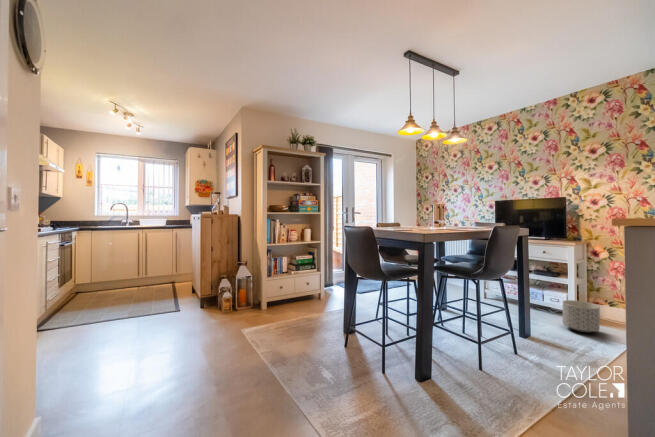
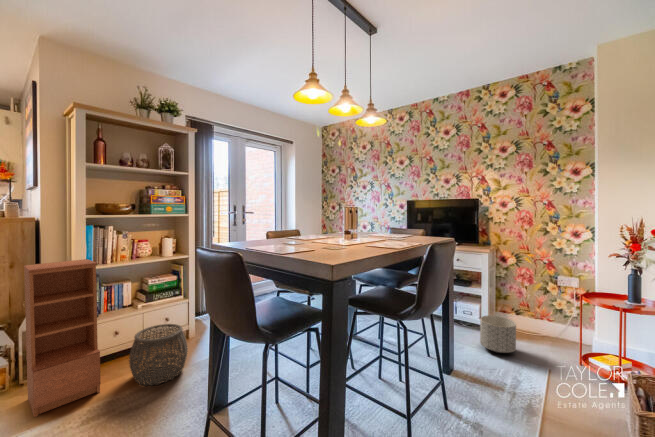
bookcase: none [242,239,279,323] -> present [24,259,101,417]
woven basket: none [292,283,325,318] -> present [129,324,188,386]

